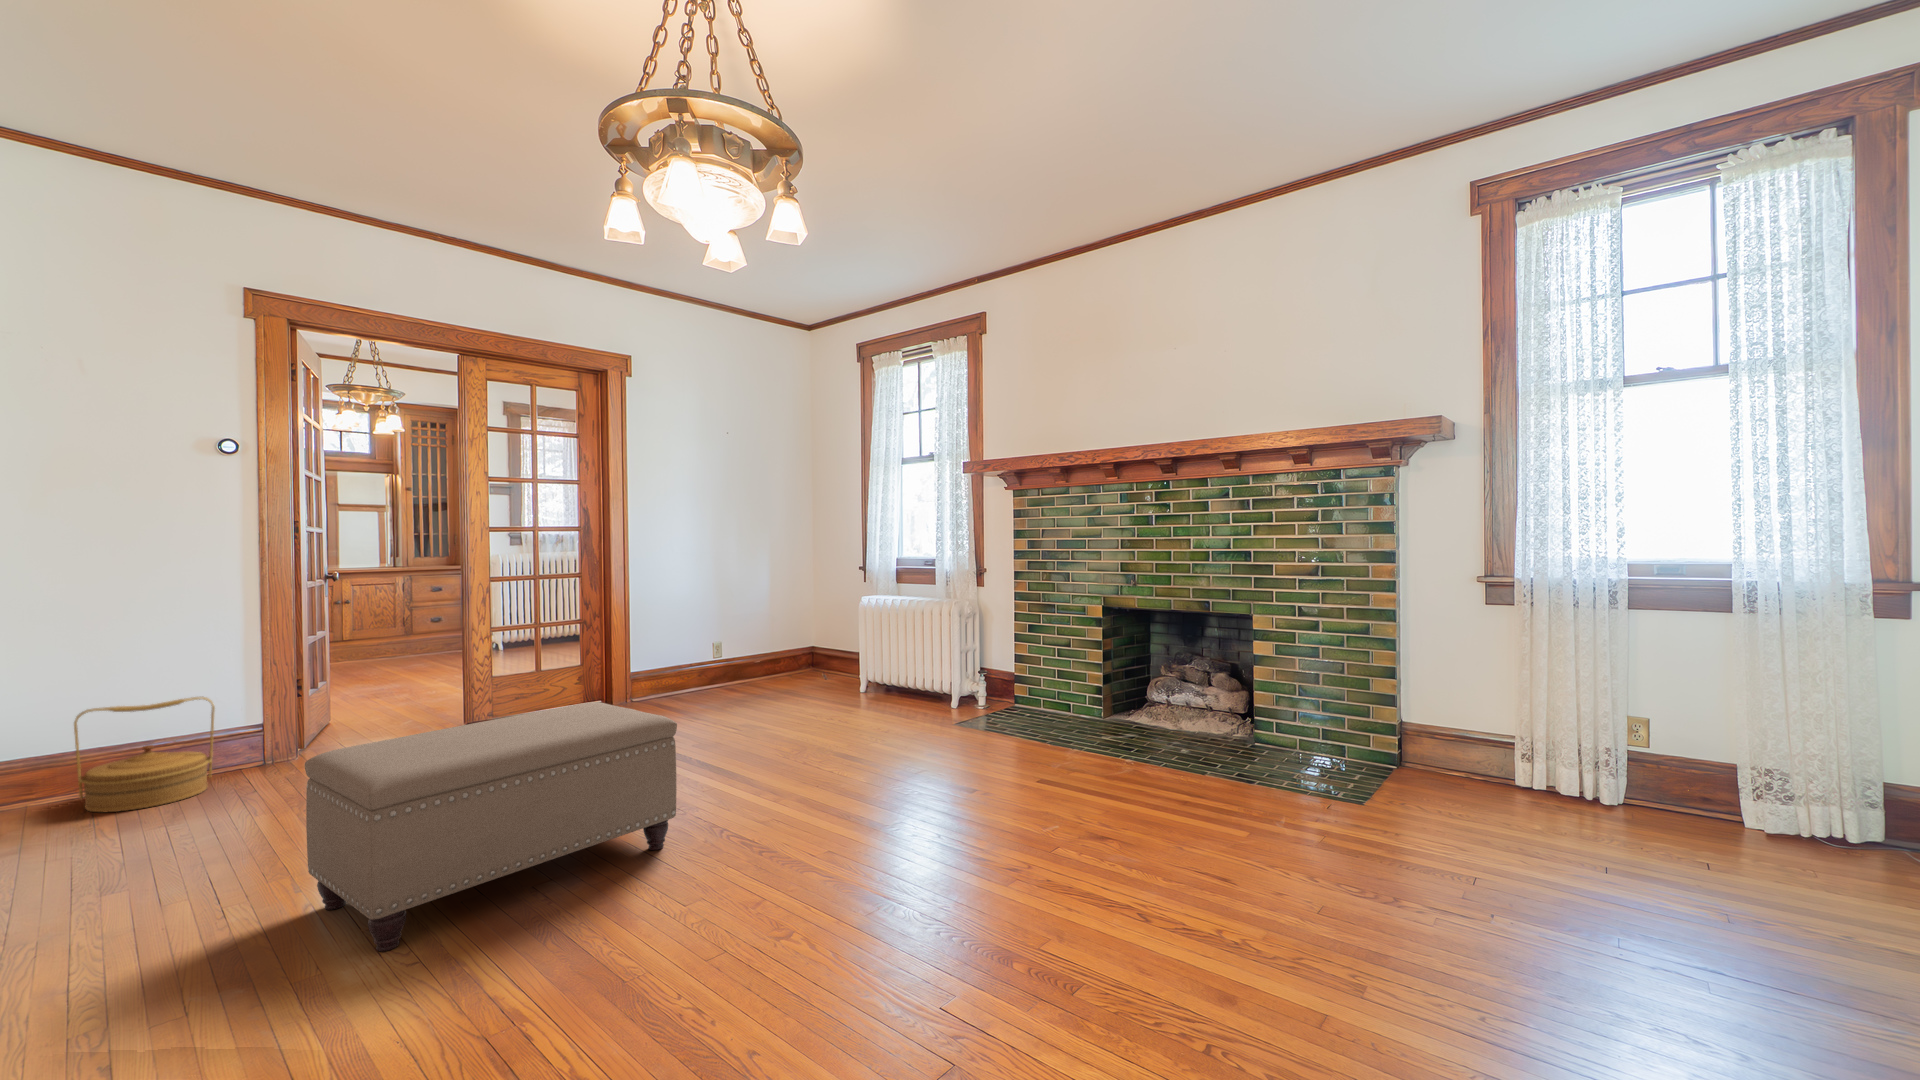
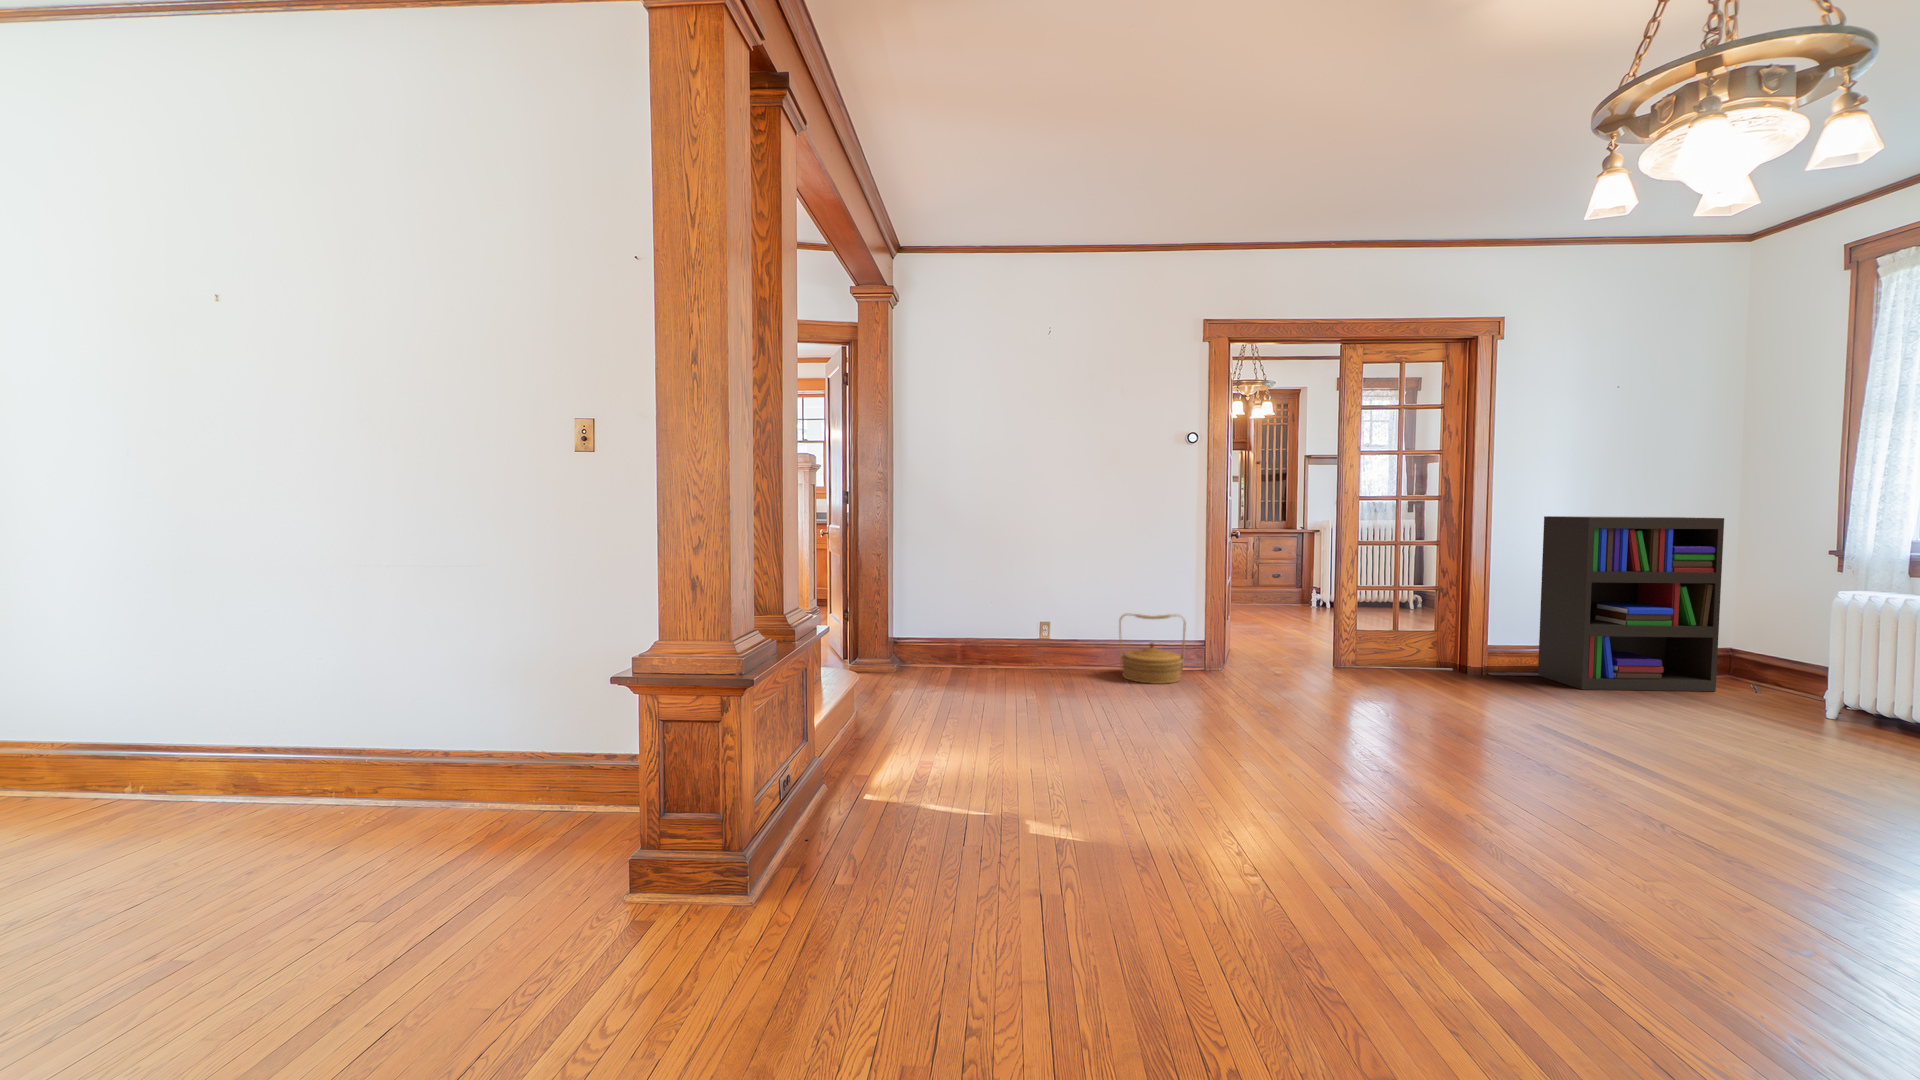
bookshelf: none [673,543,800,702] -> present [1538,516,1724,691]
ottoman: present [305,702,677,951] -> none [1298,665,1625,824]

